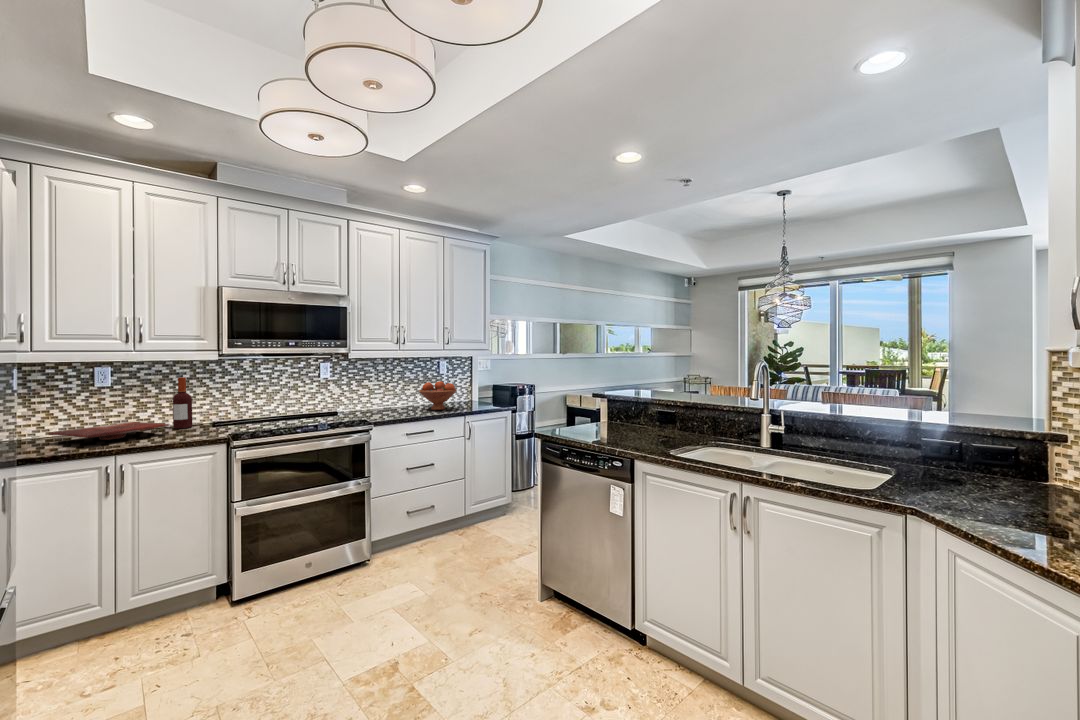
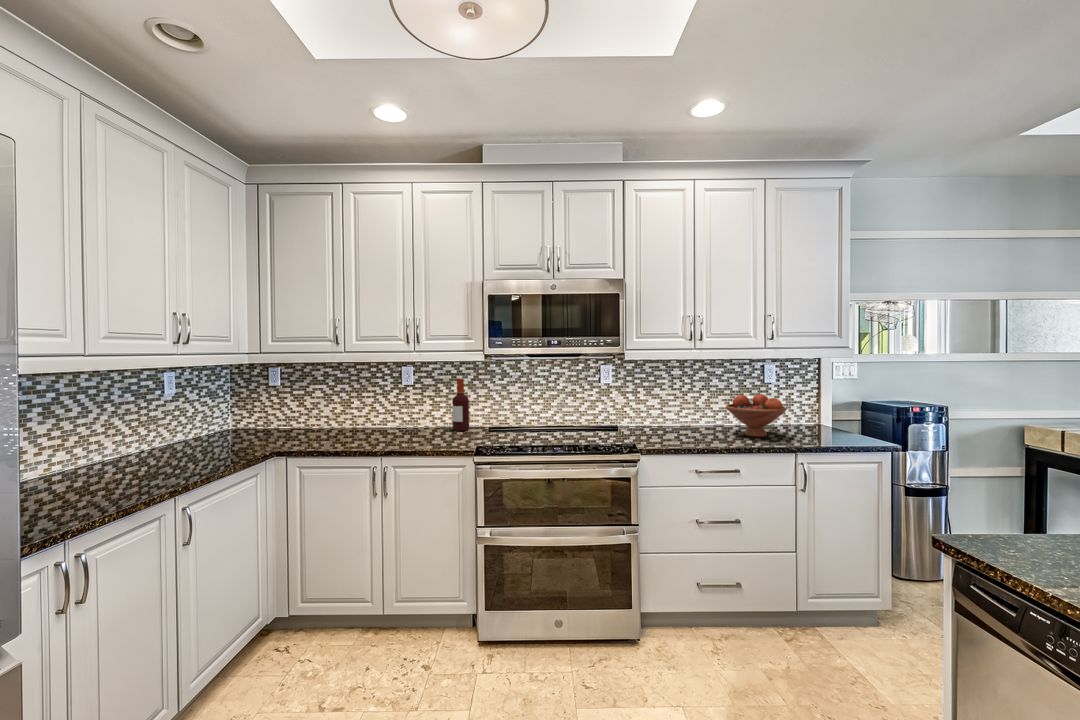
cutting board: present [49,422,169,440] -> none [355,420,438,437]

